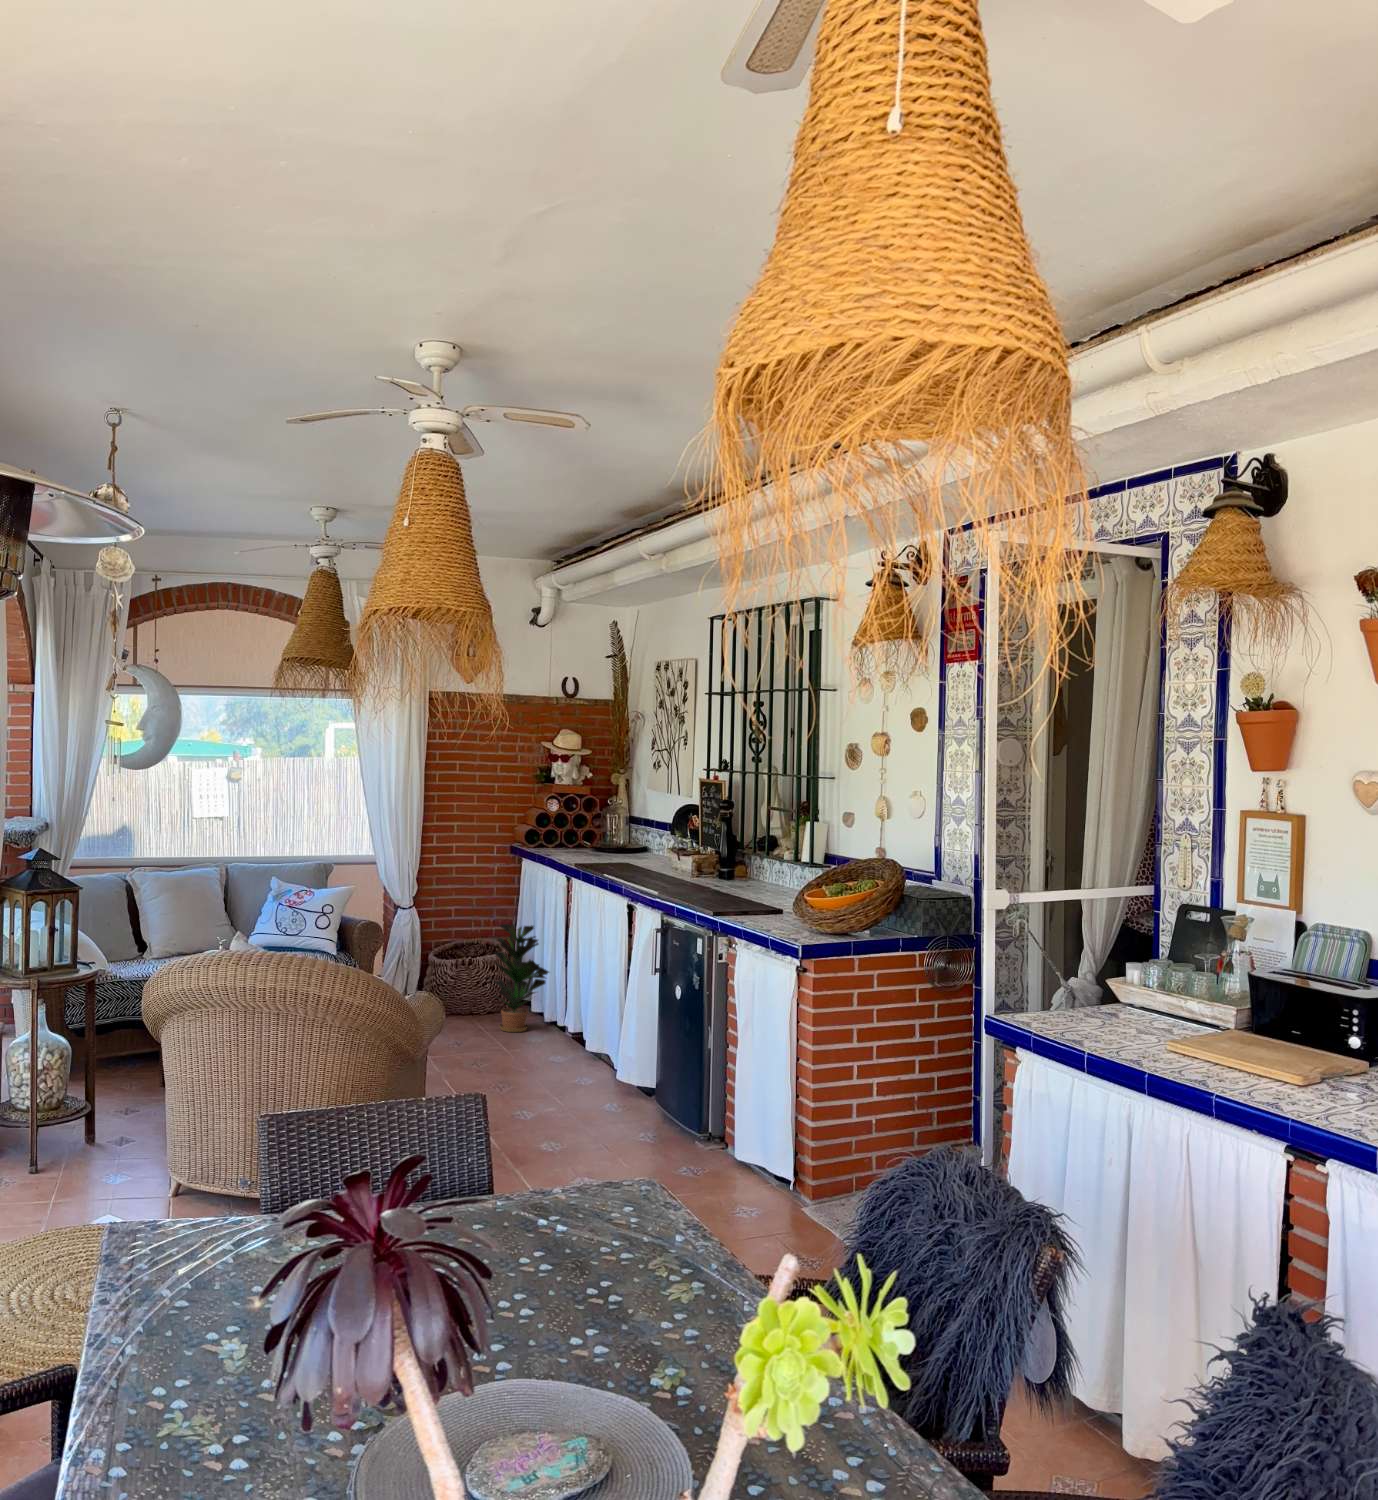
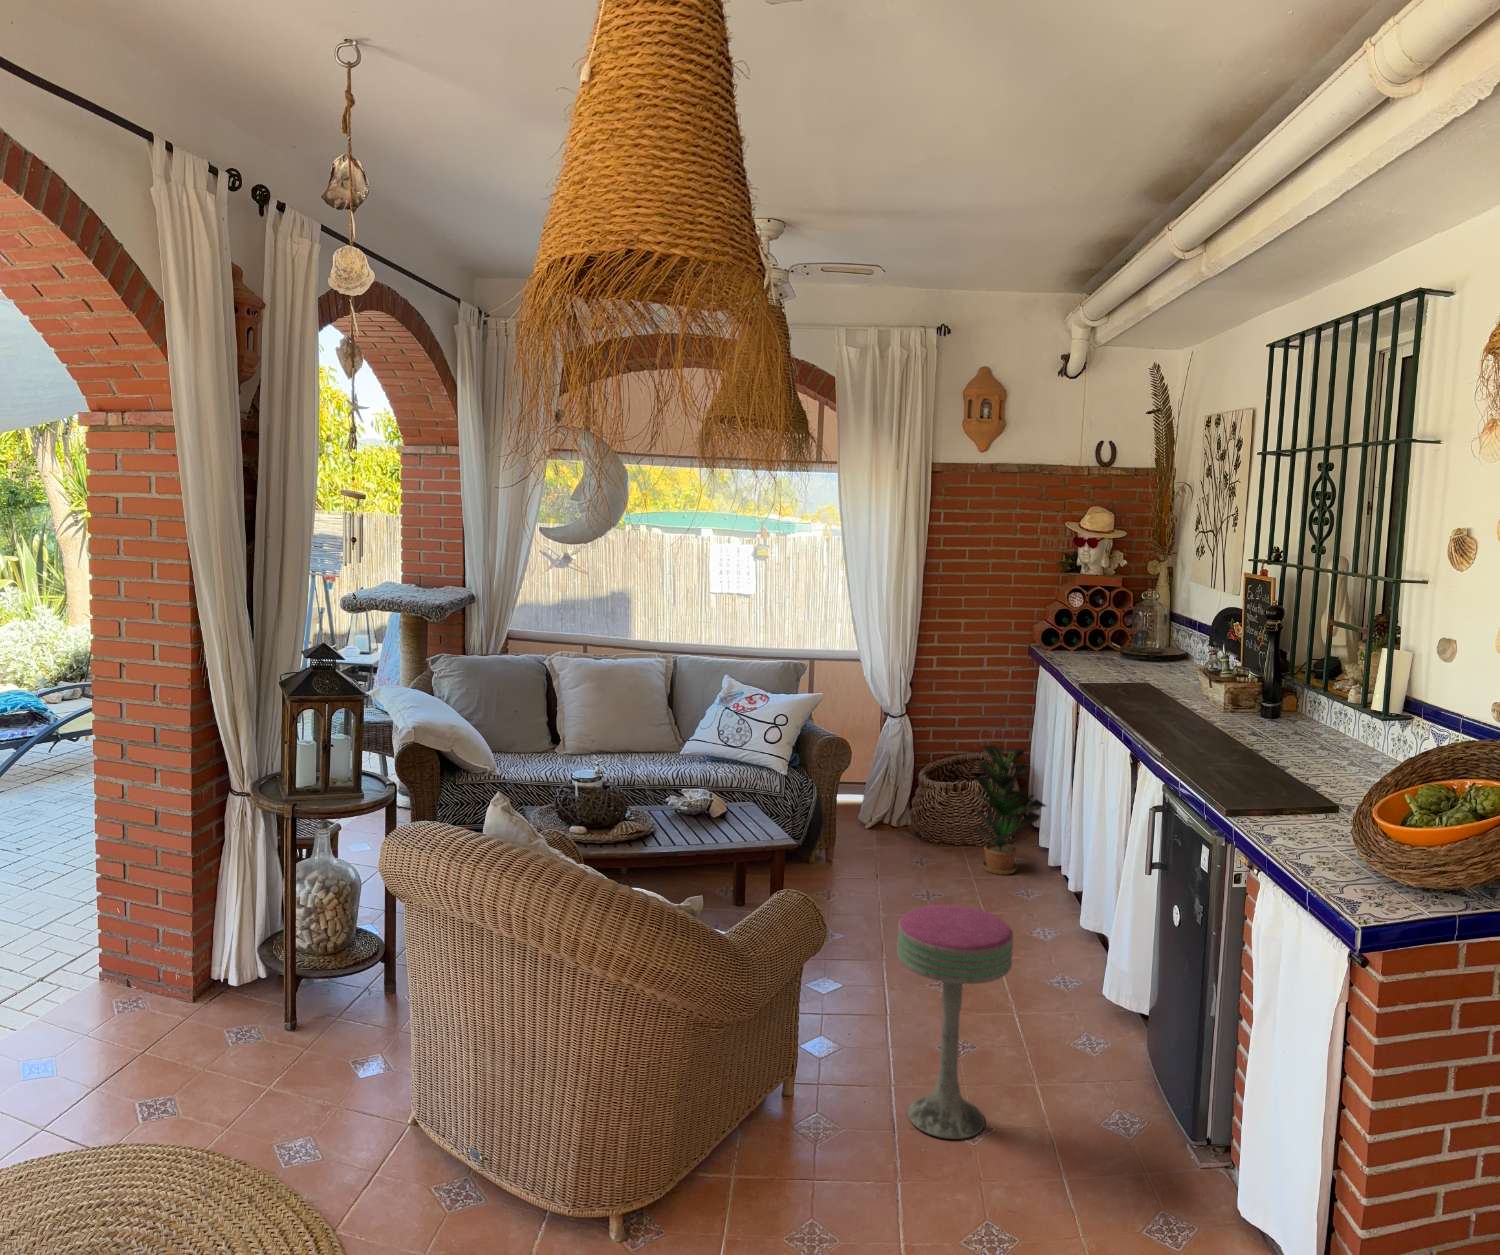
bar stool: none [541,1002,622,1166] -> present [897,905,1013,1139]

